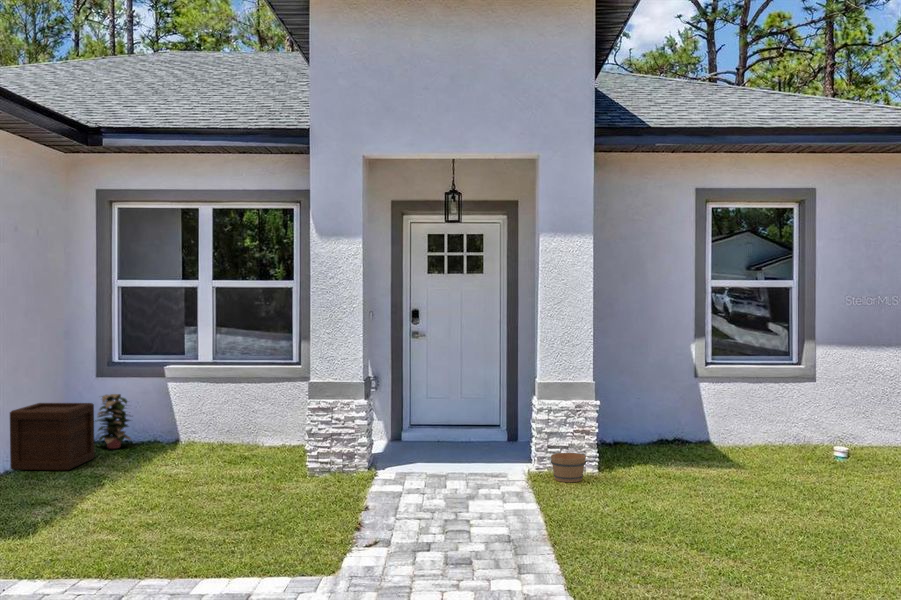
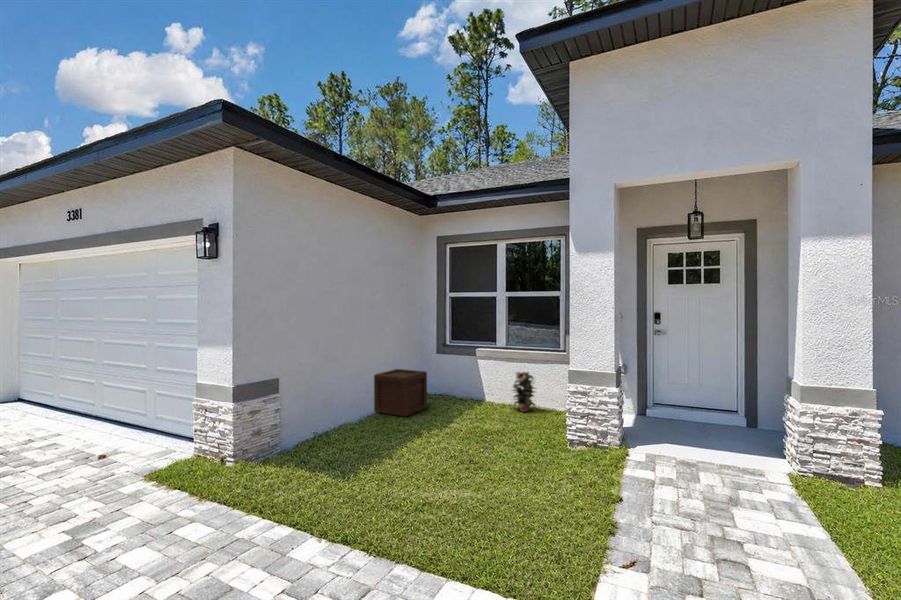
decorative plant: present [97,394,132,449] -> present [513,372,536,411]
bucket: present [551,453,586,482] -> none [822,460,873,498]

